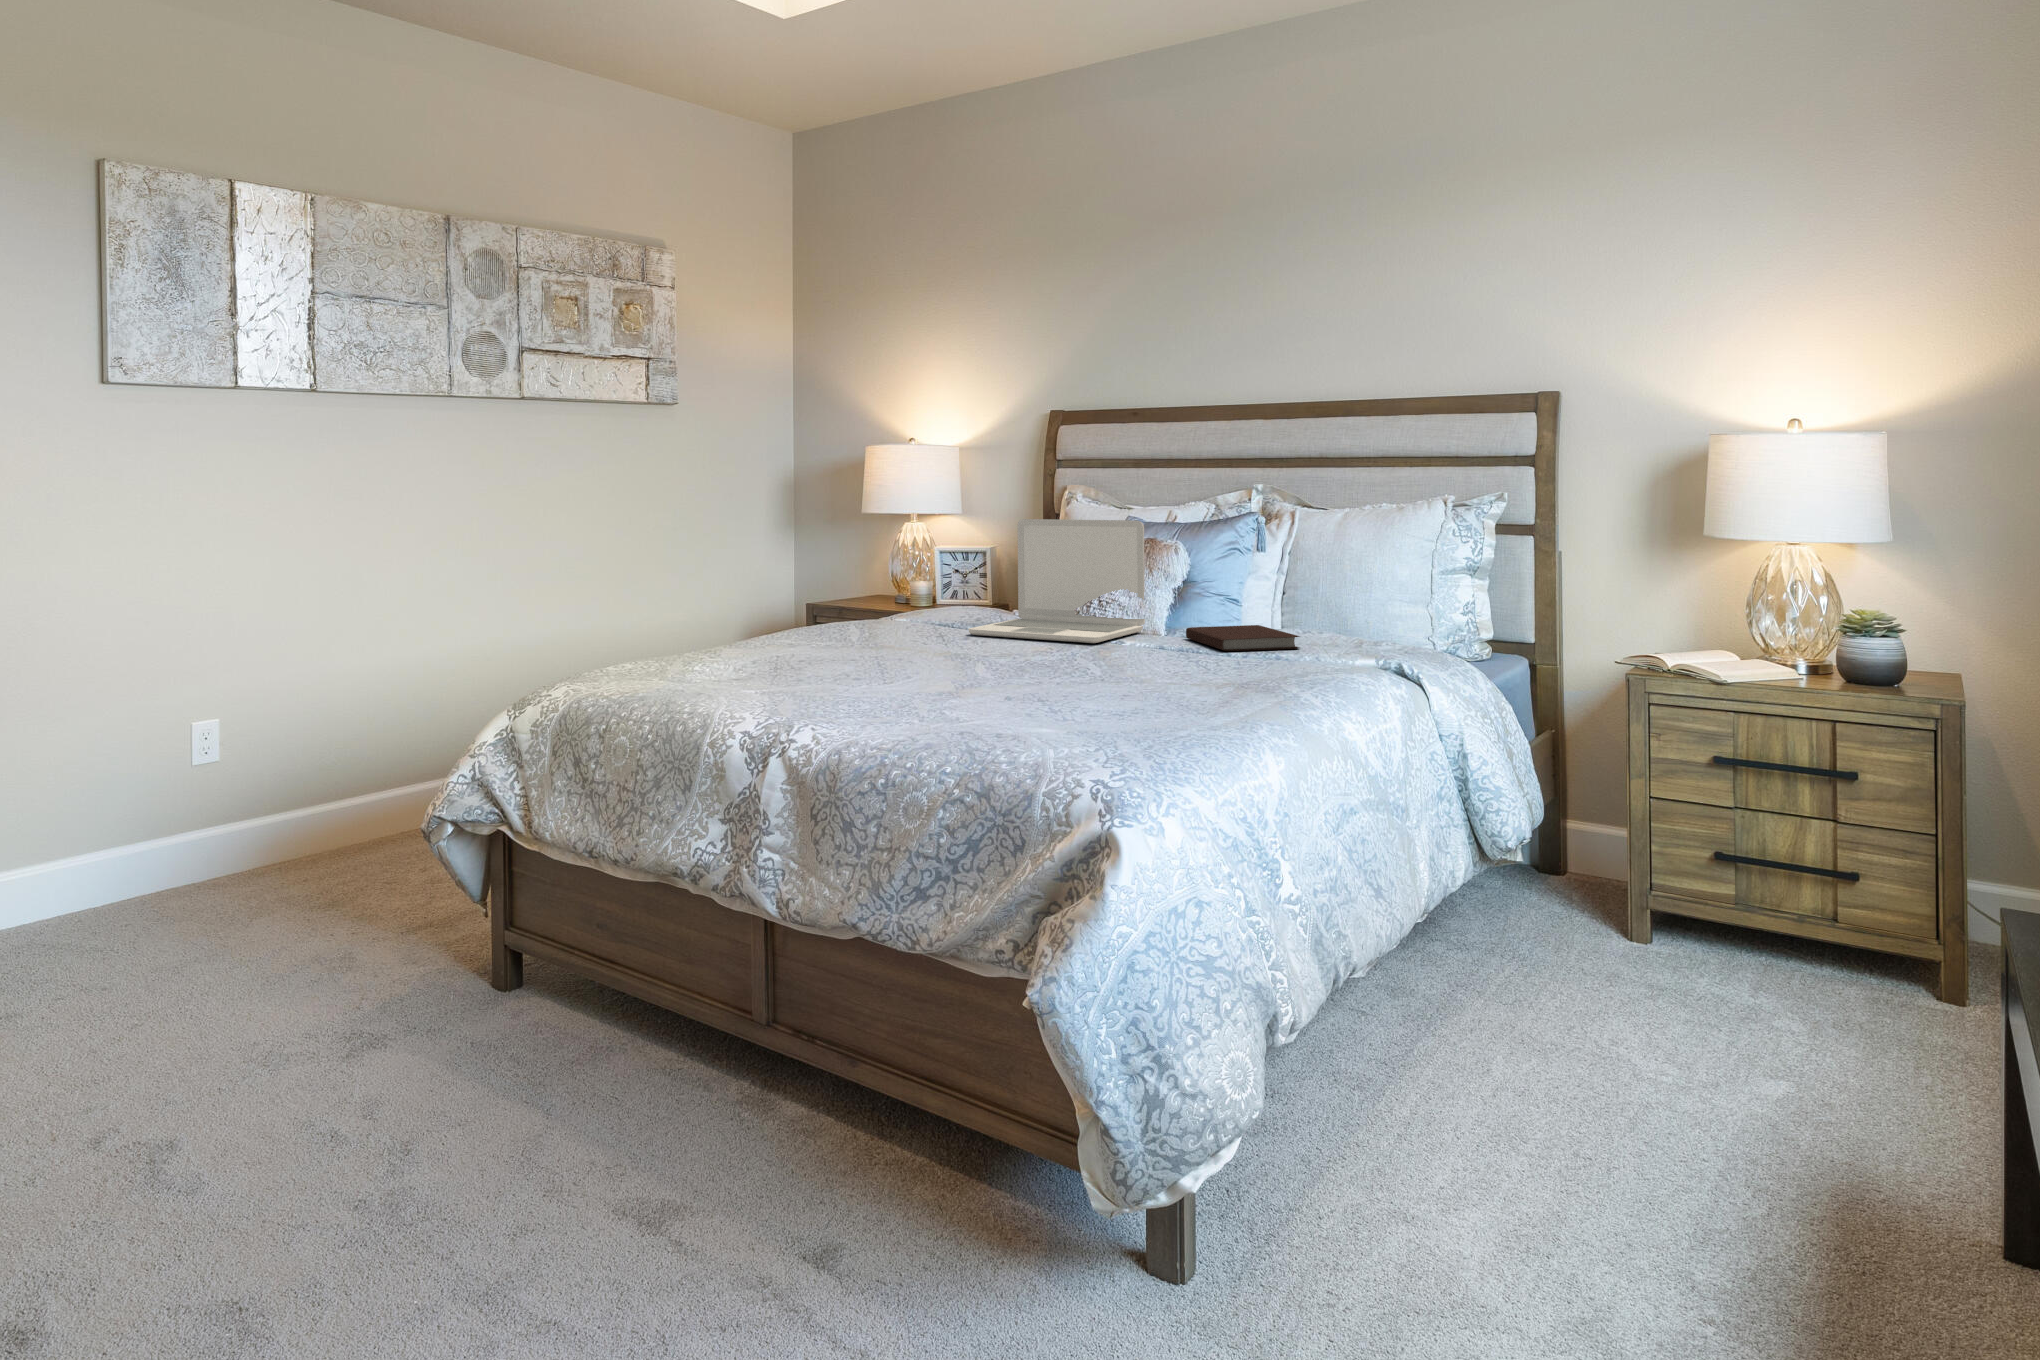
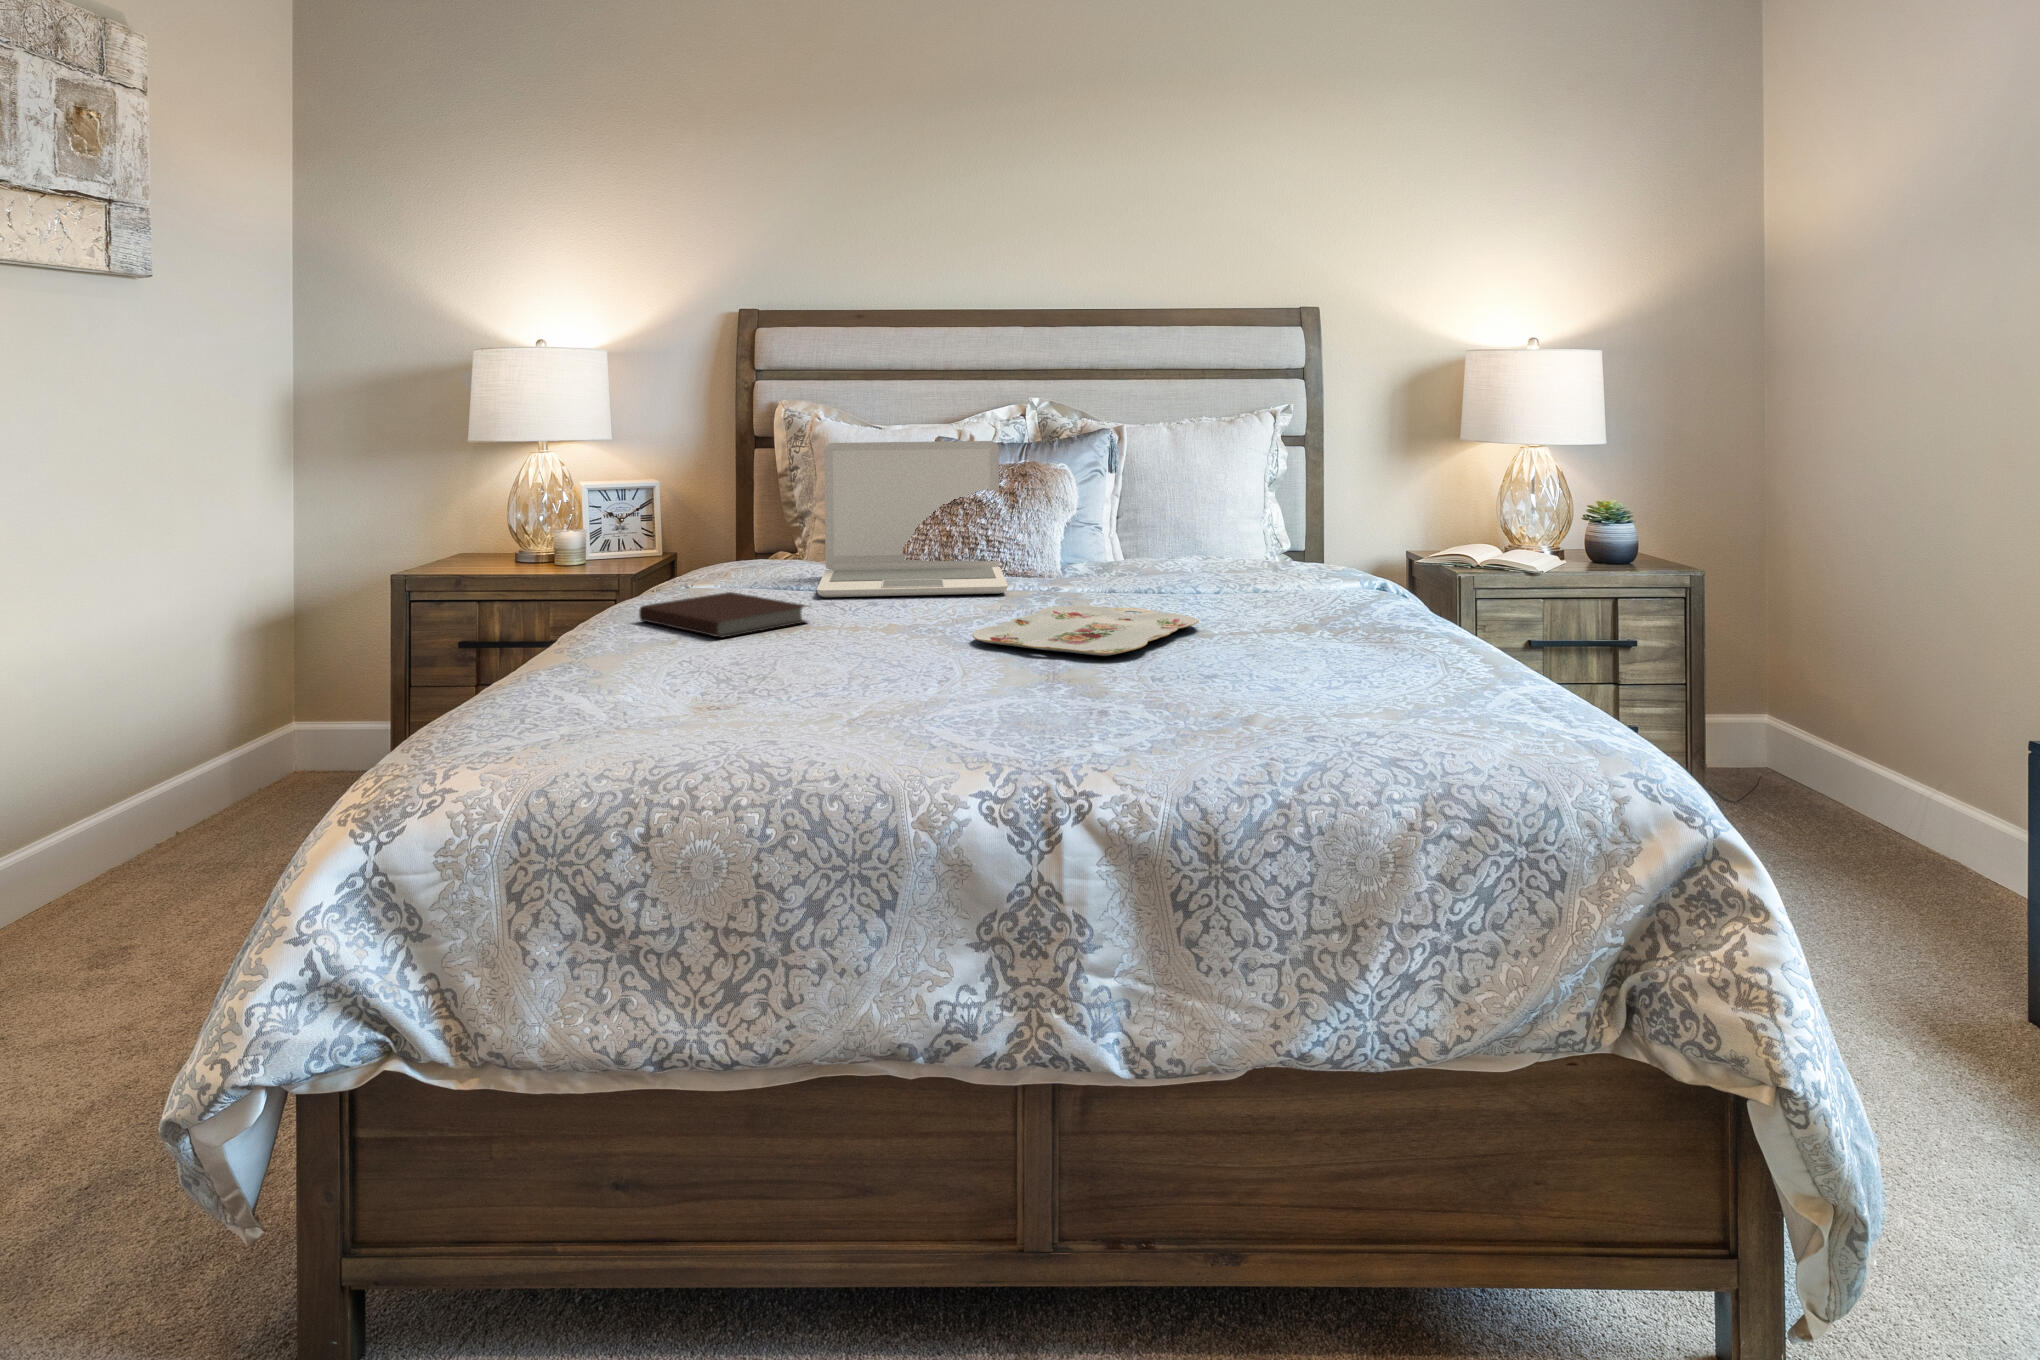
notebook: present [1186,625,1300,651] -> present [639,592,806,638]
serving tray: none [966,652,1157,683] -> present [973,606,1199,656]

